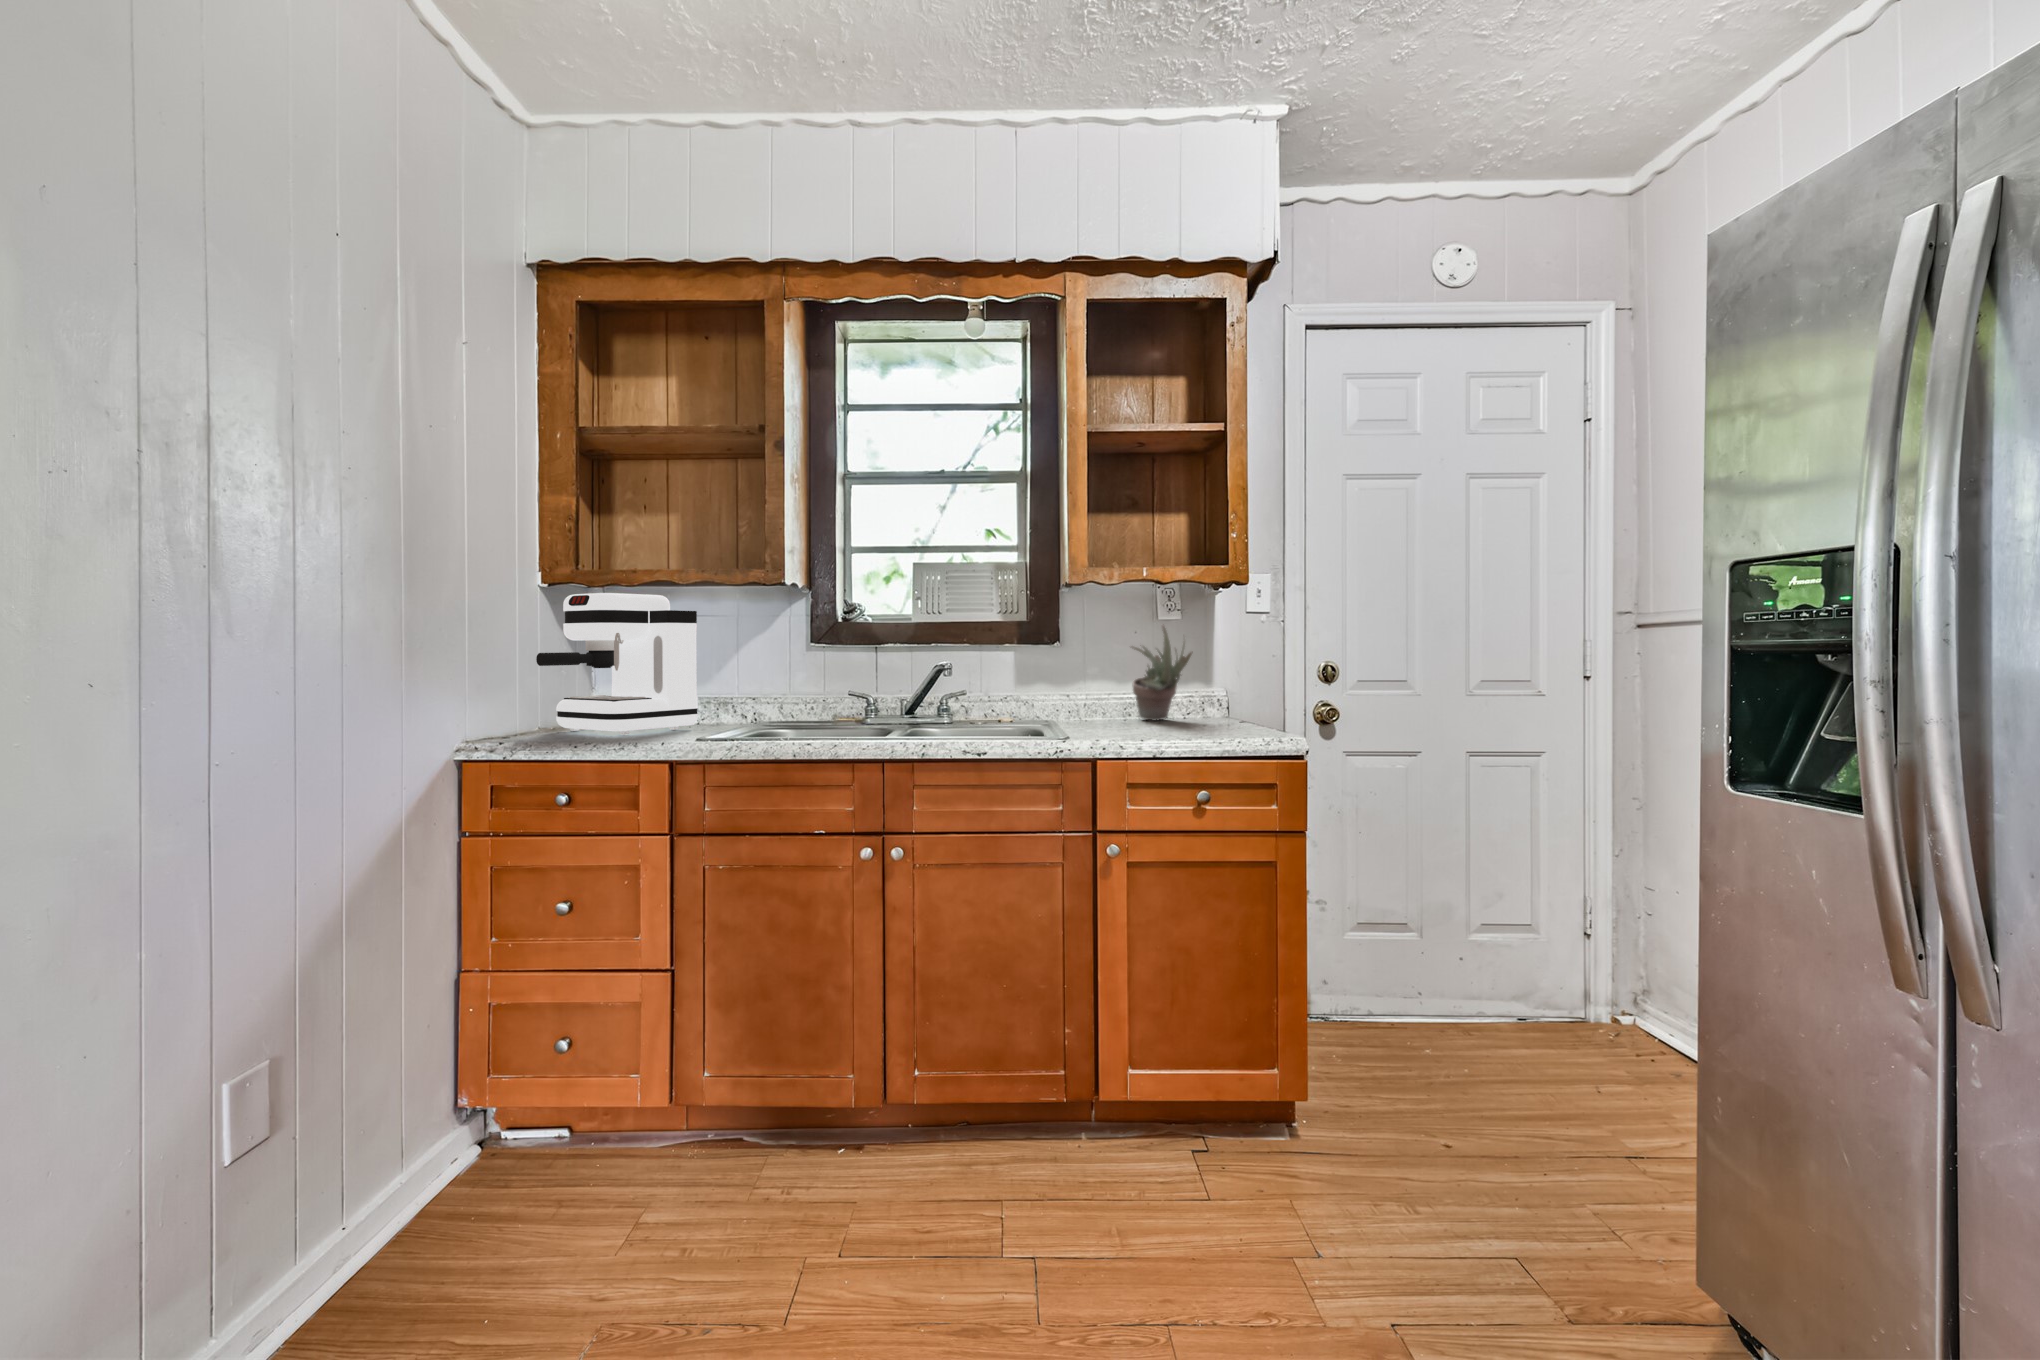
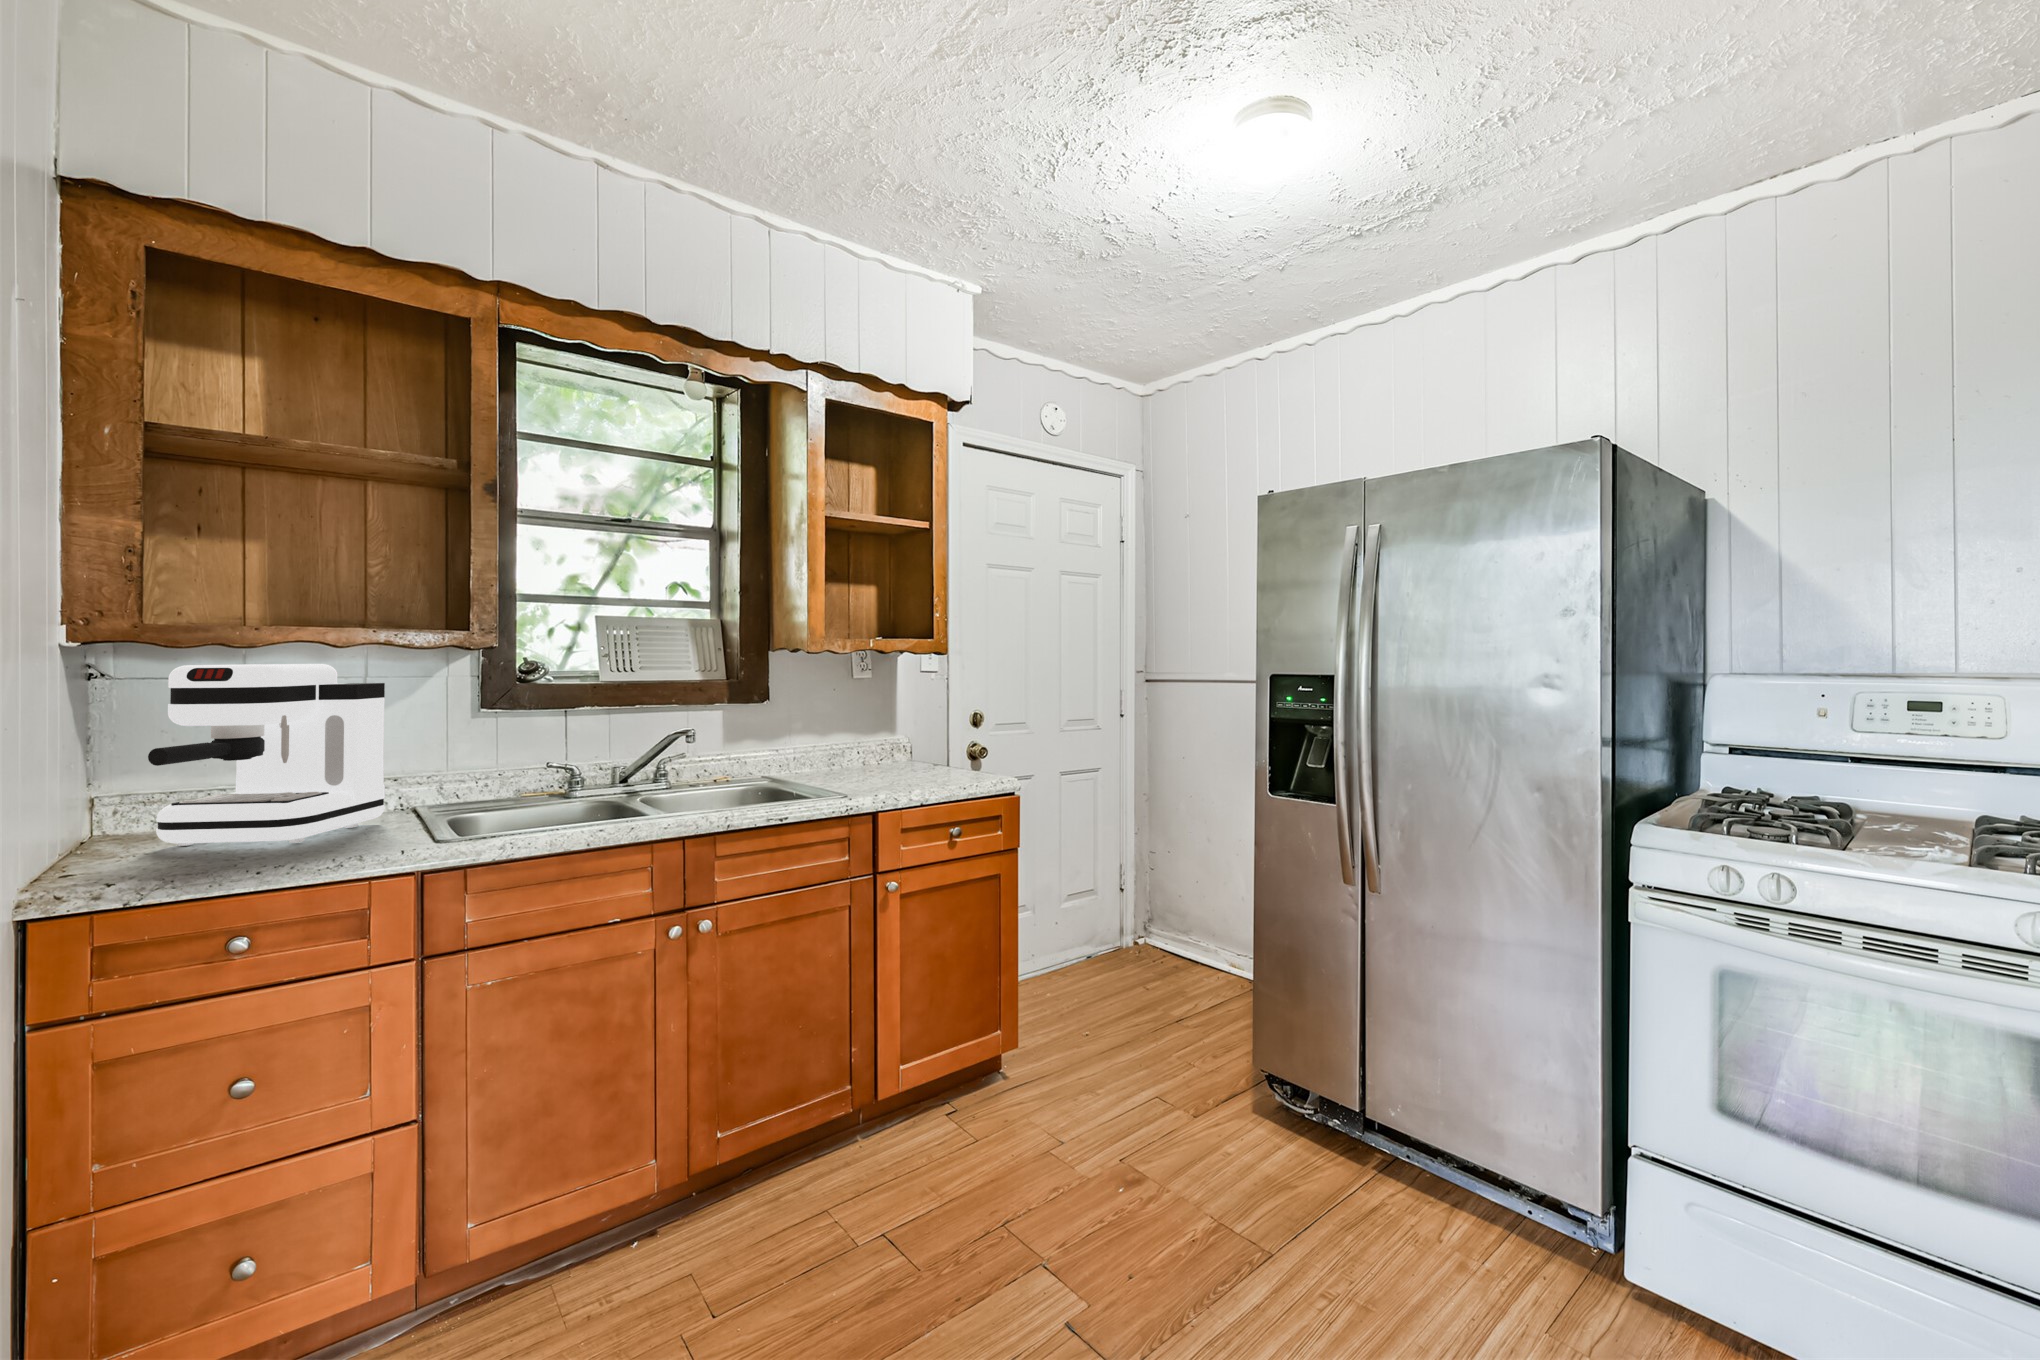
succulent plant: present [1132,626,1193,720] -> none [836,684,894,767]

